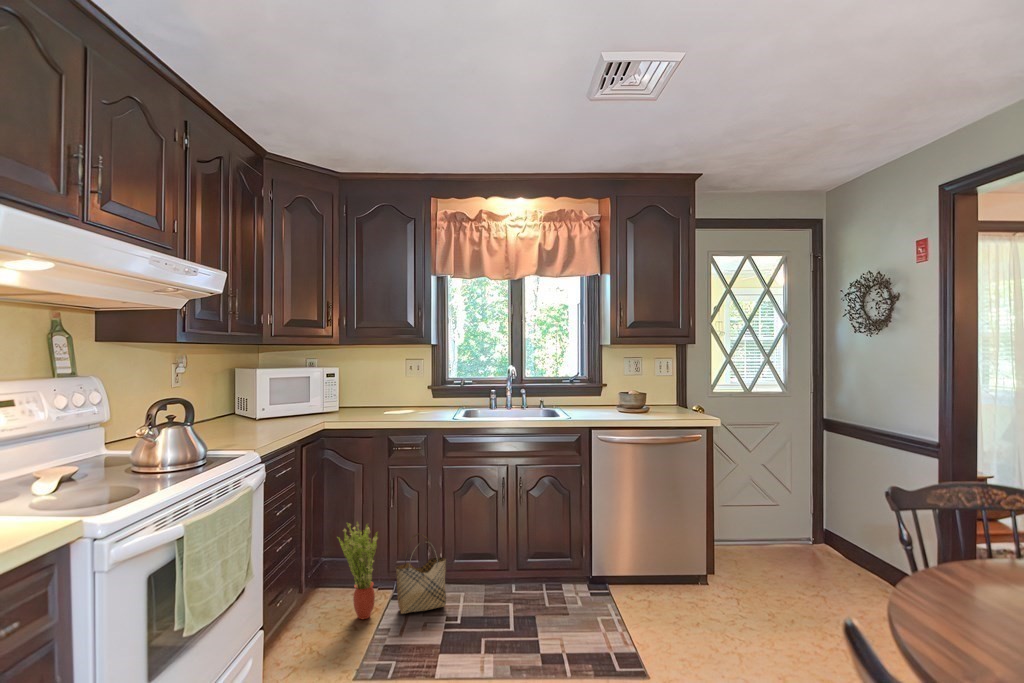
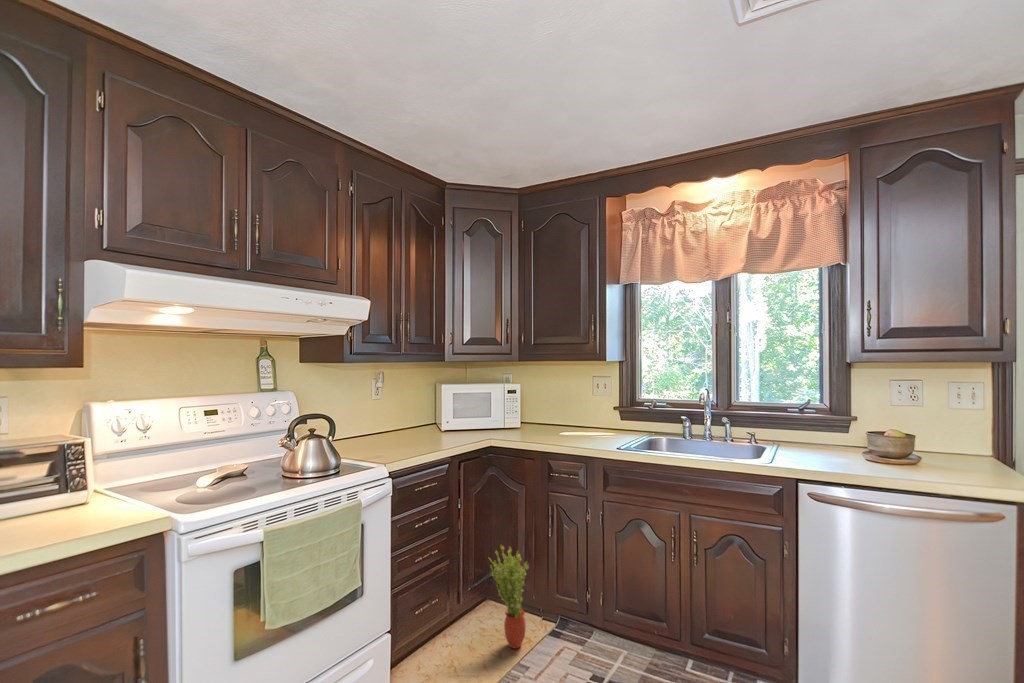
woven basket: present [396,534,446,614] -> none [545,572,603,661]

